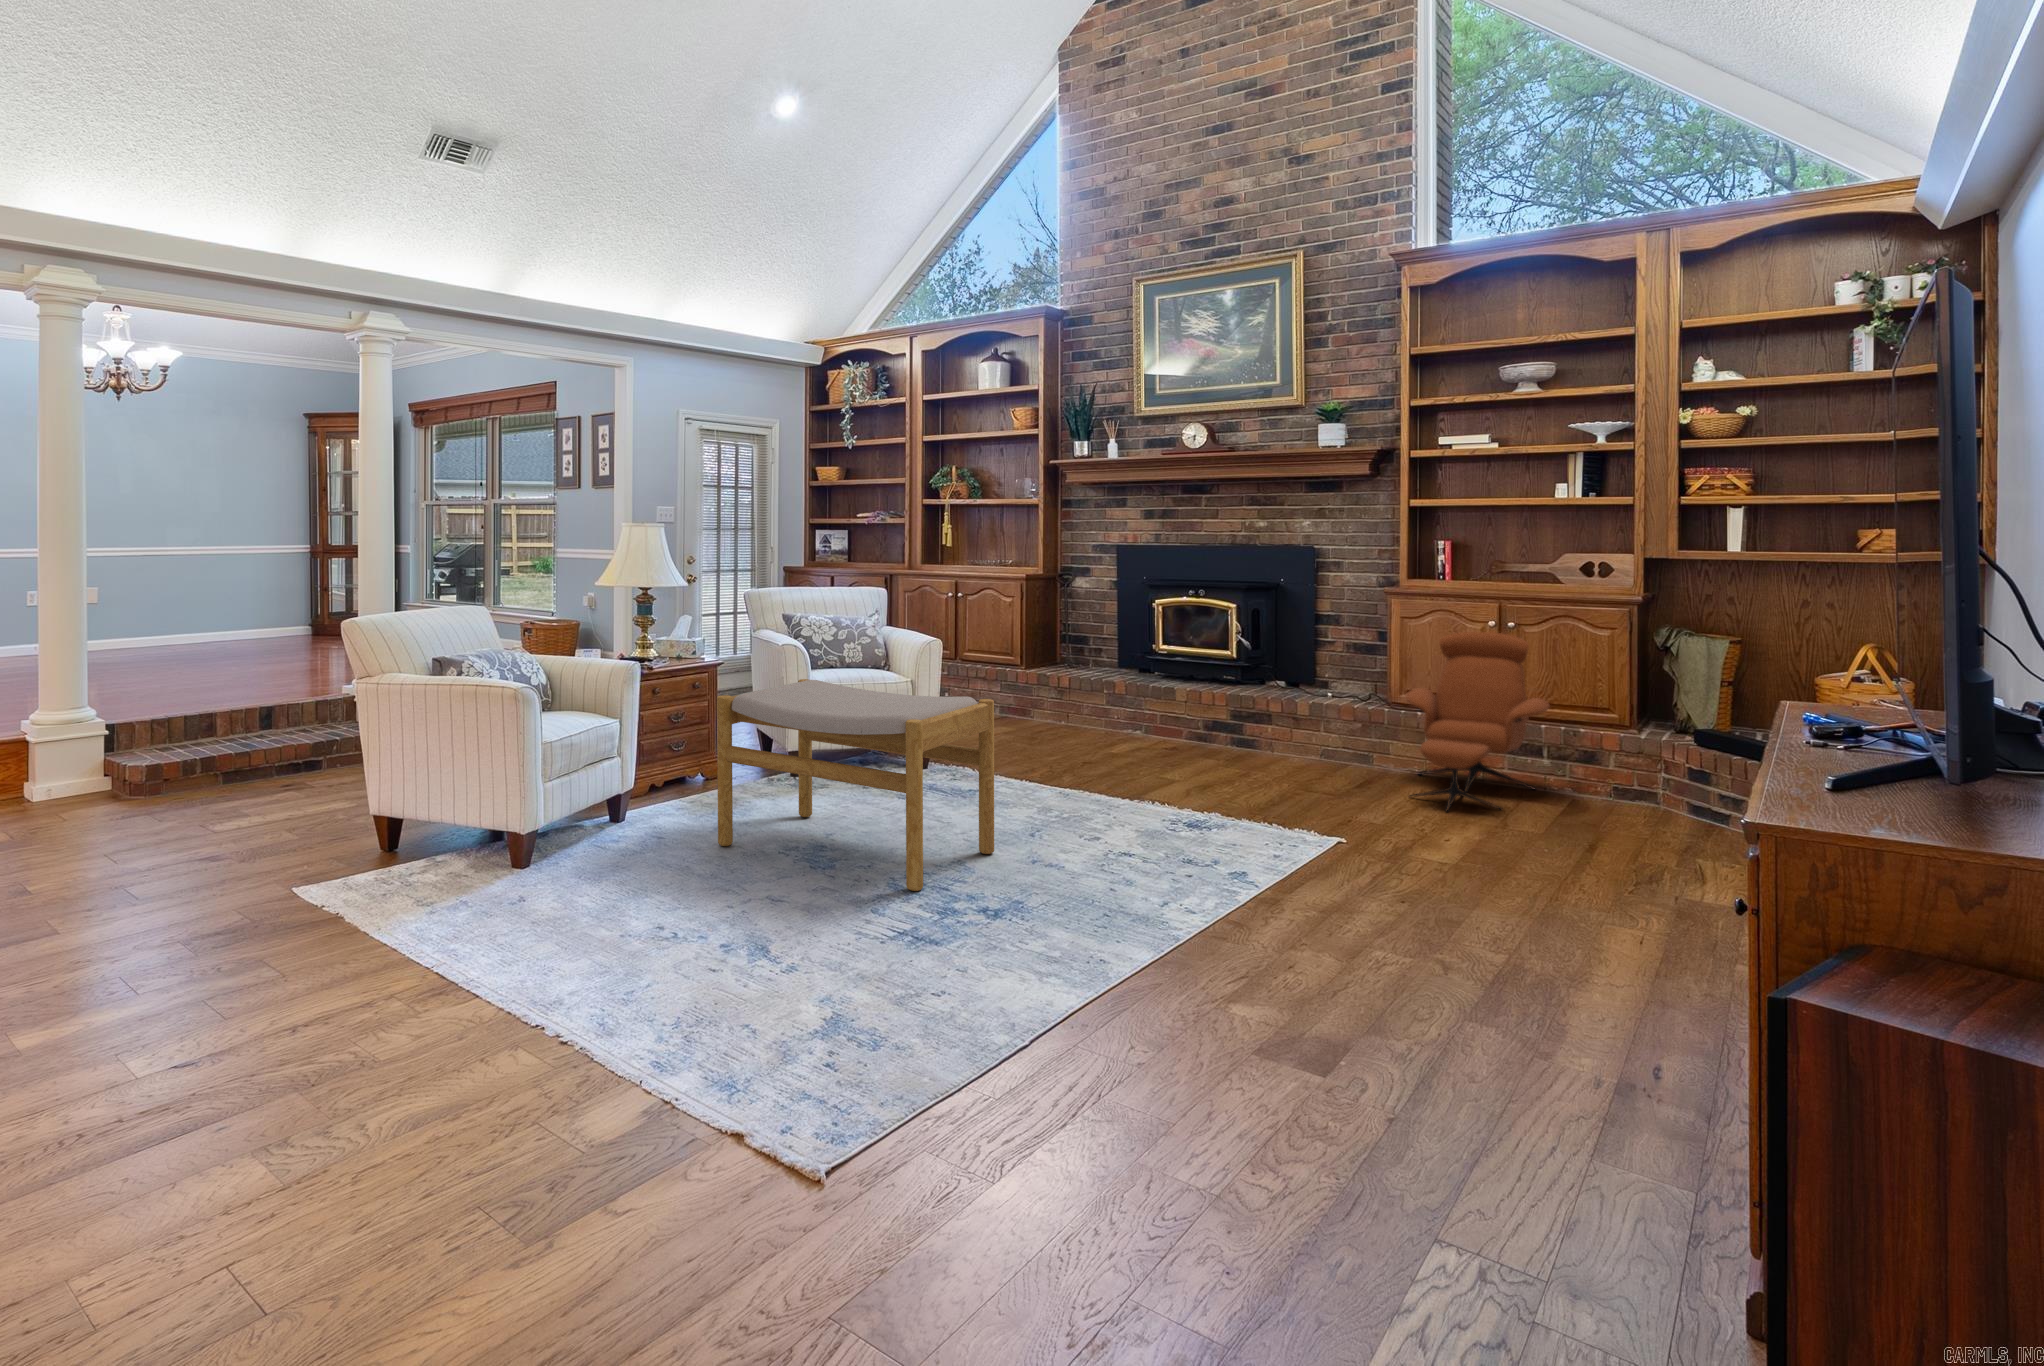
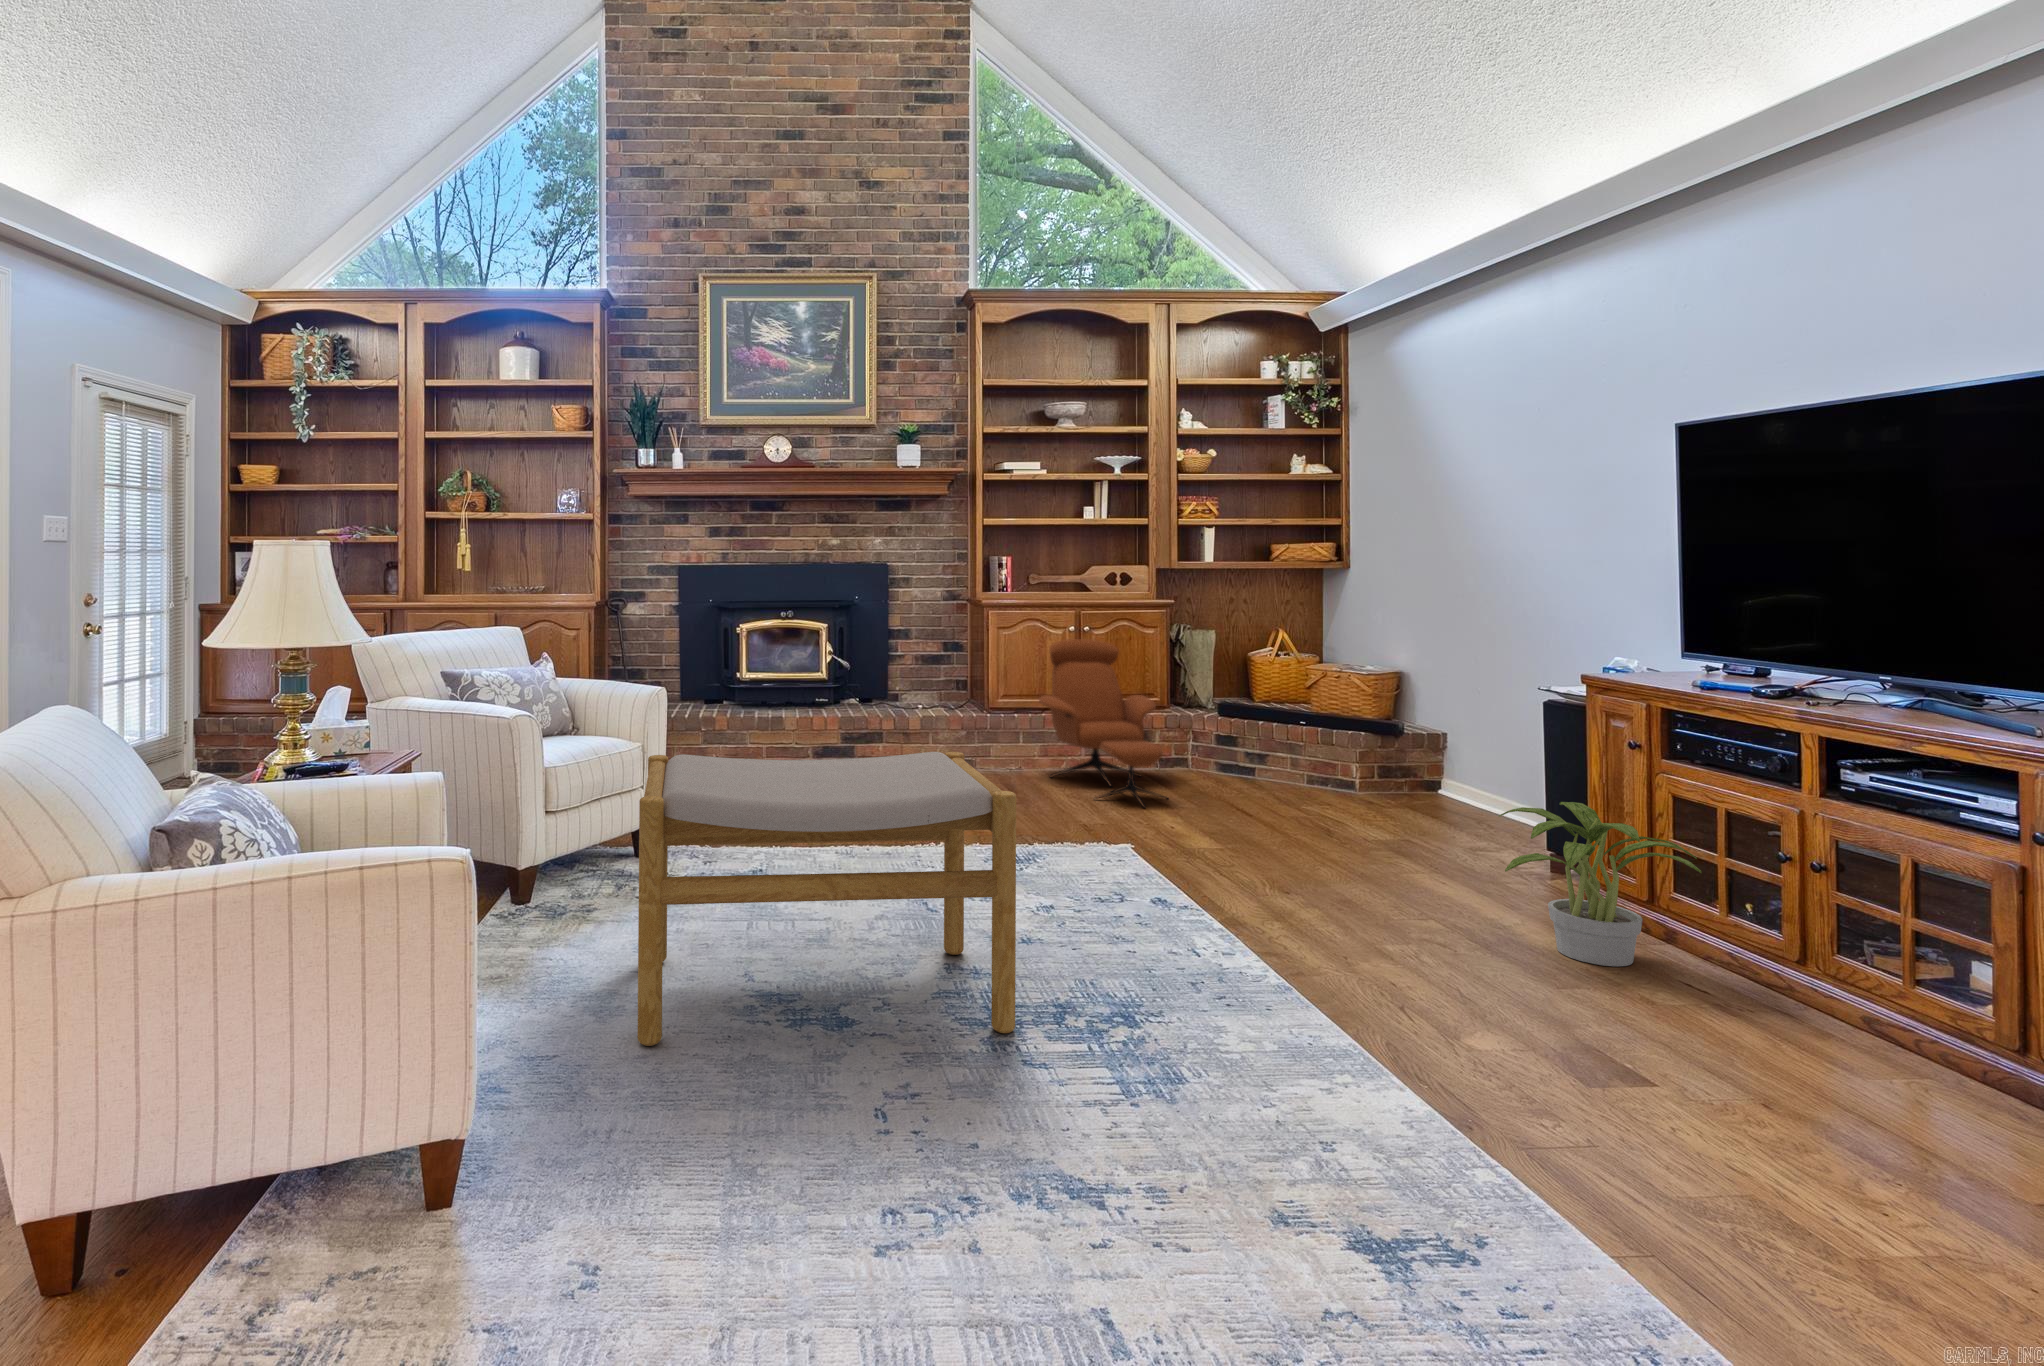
potted plant: none [1480,827,1705,1008] -> present [1499,802,1701,966]

